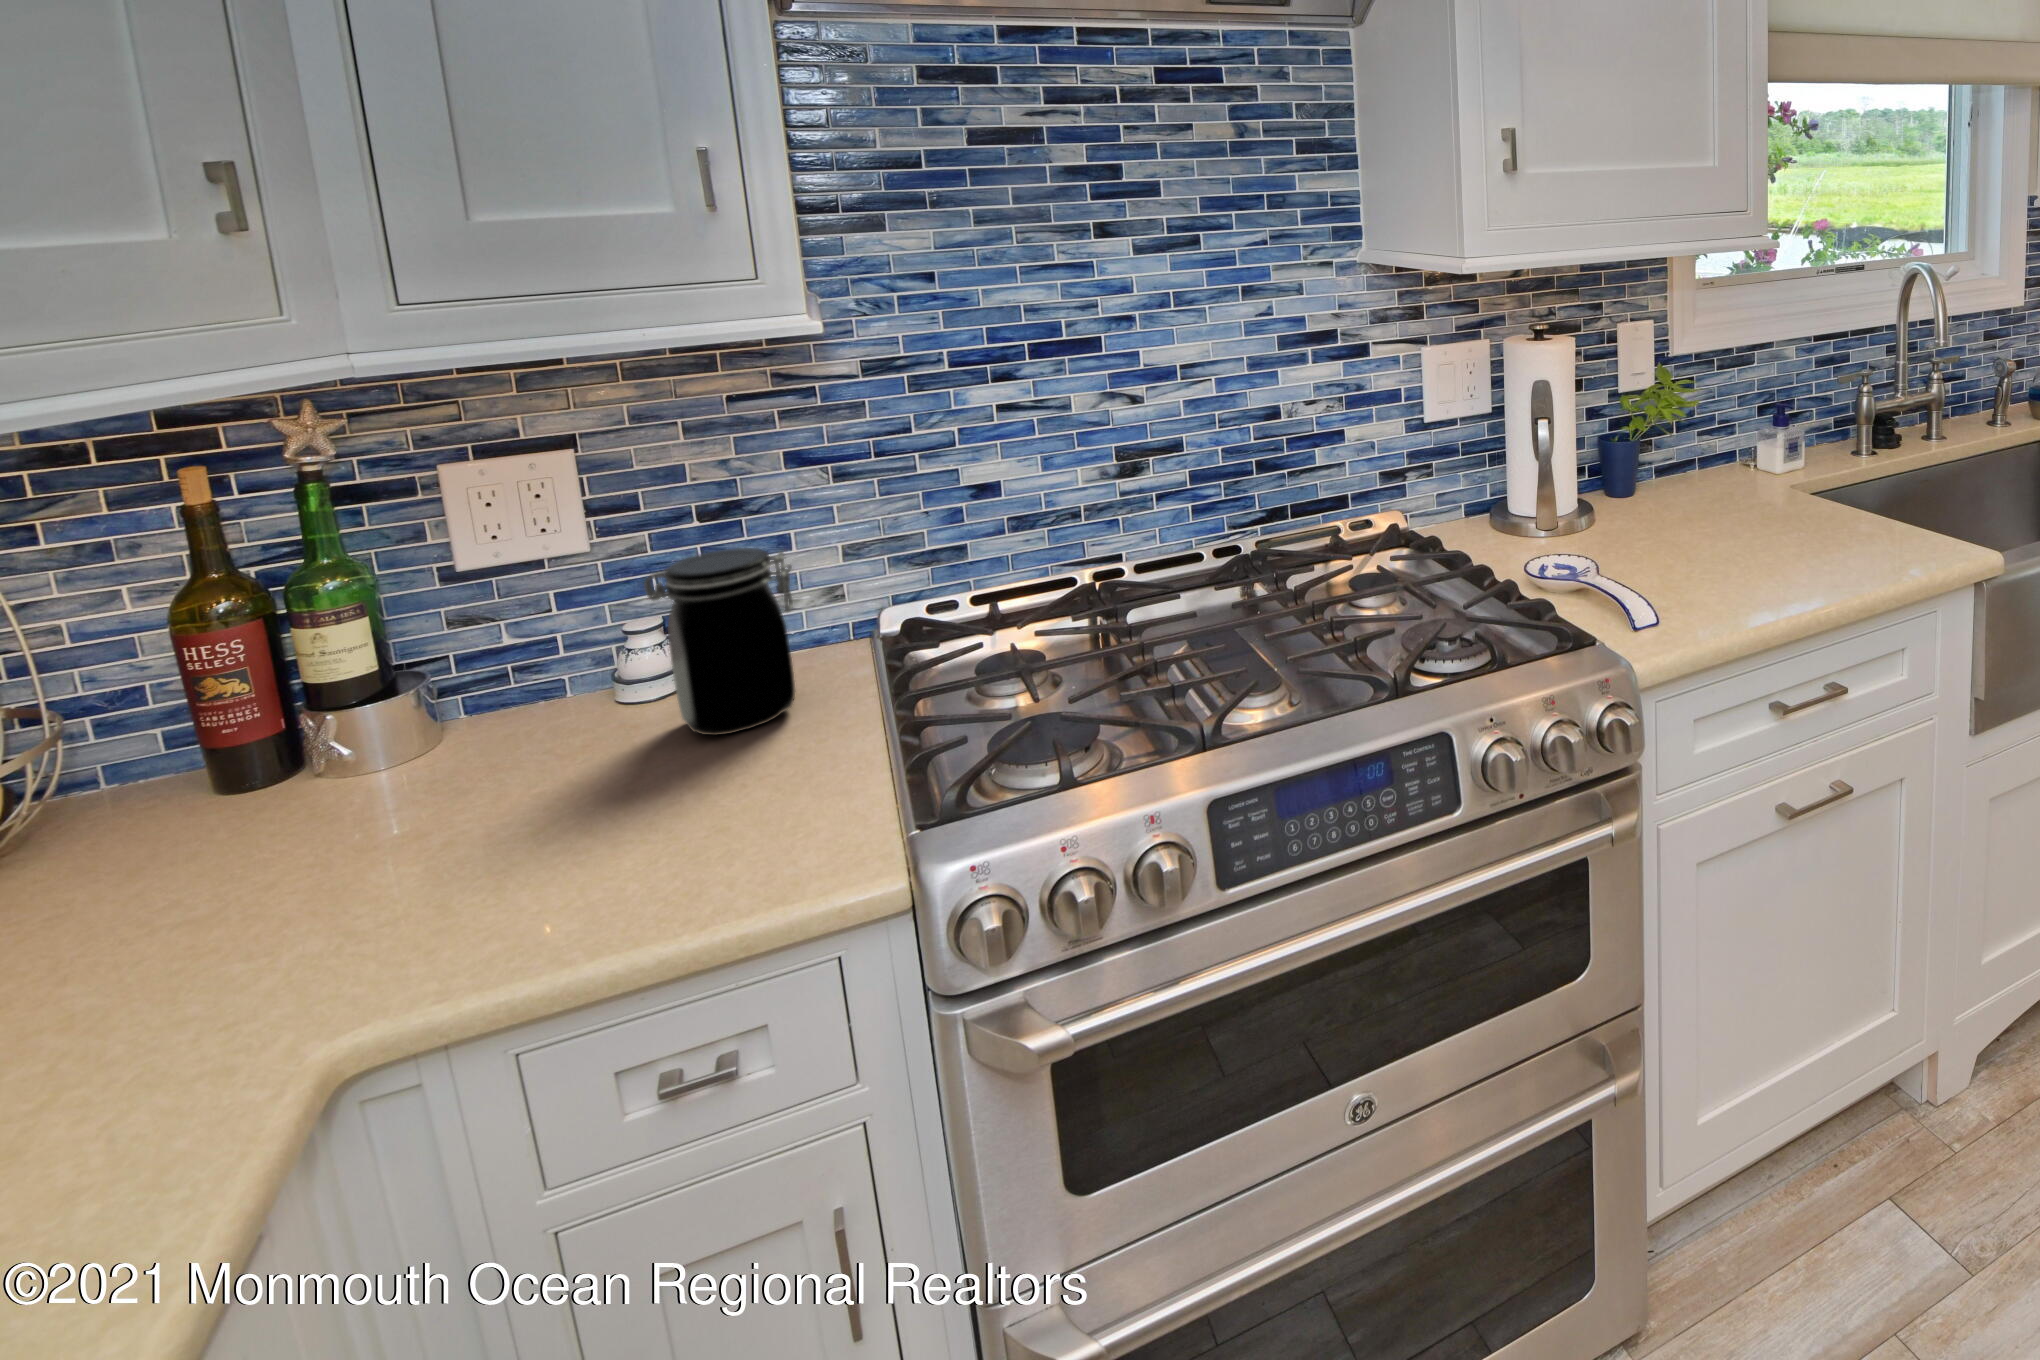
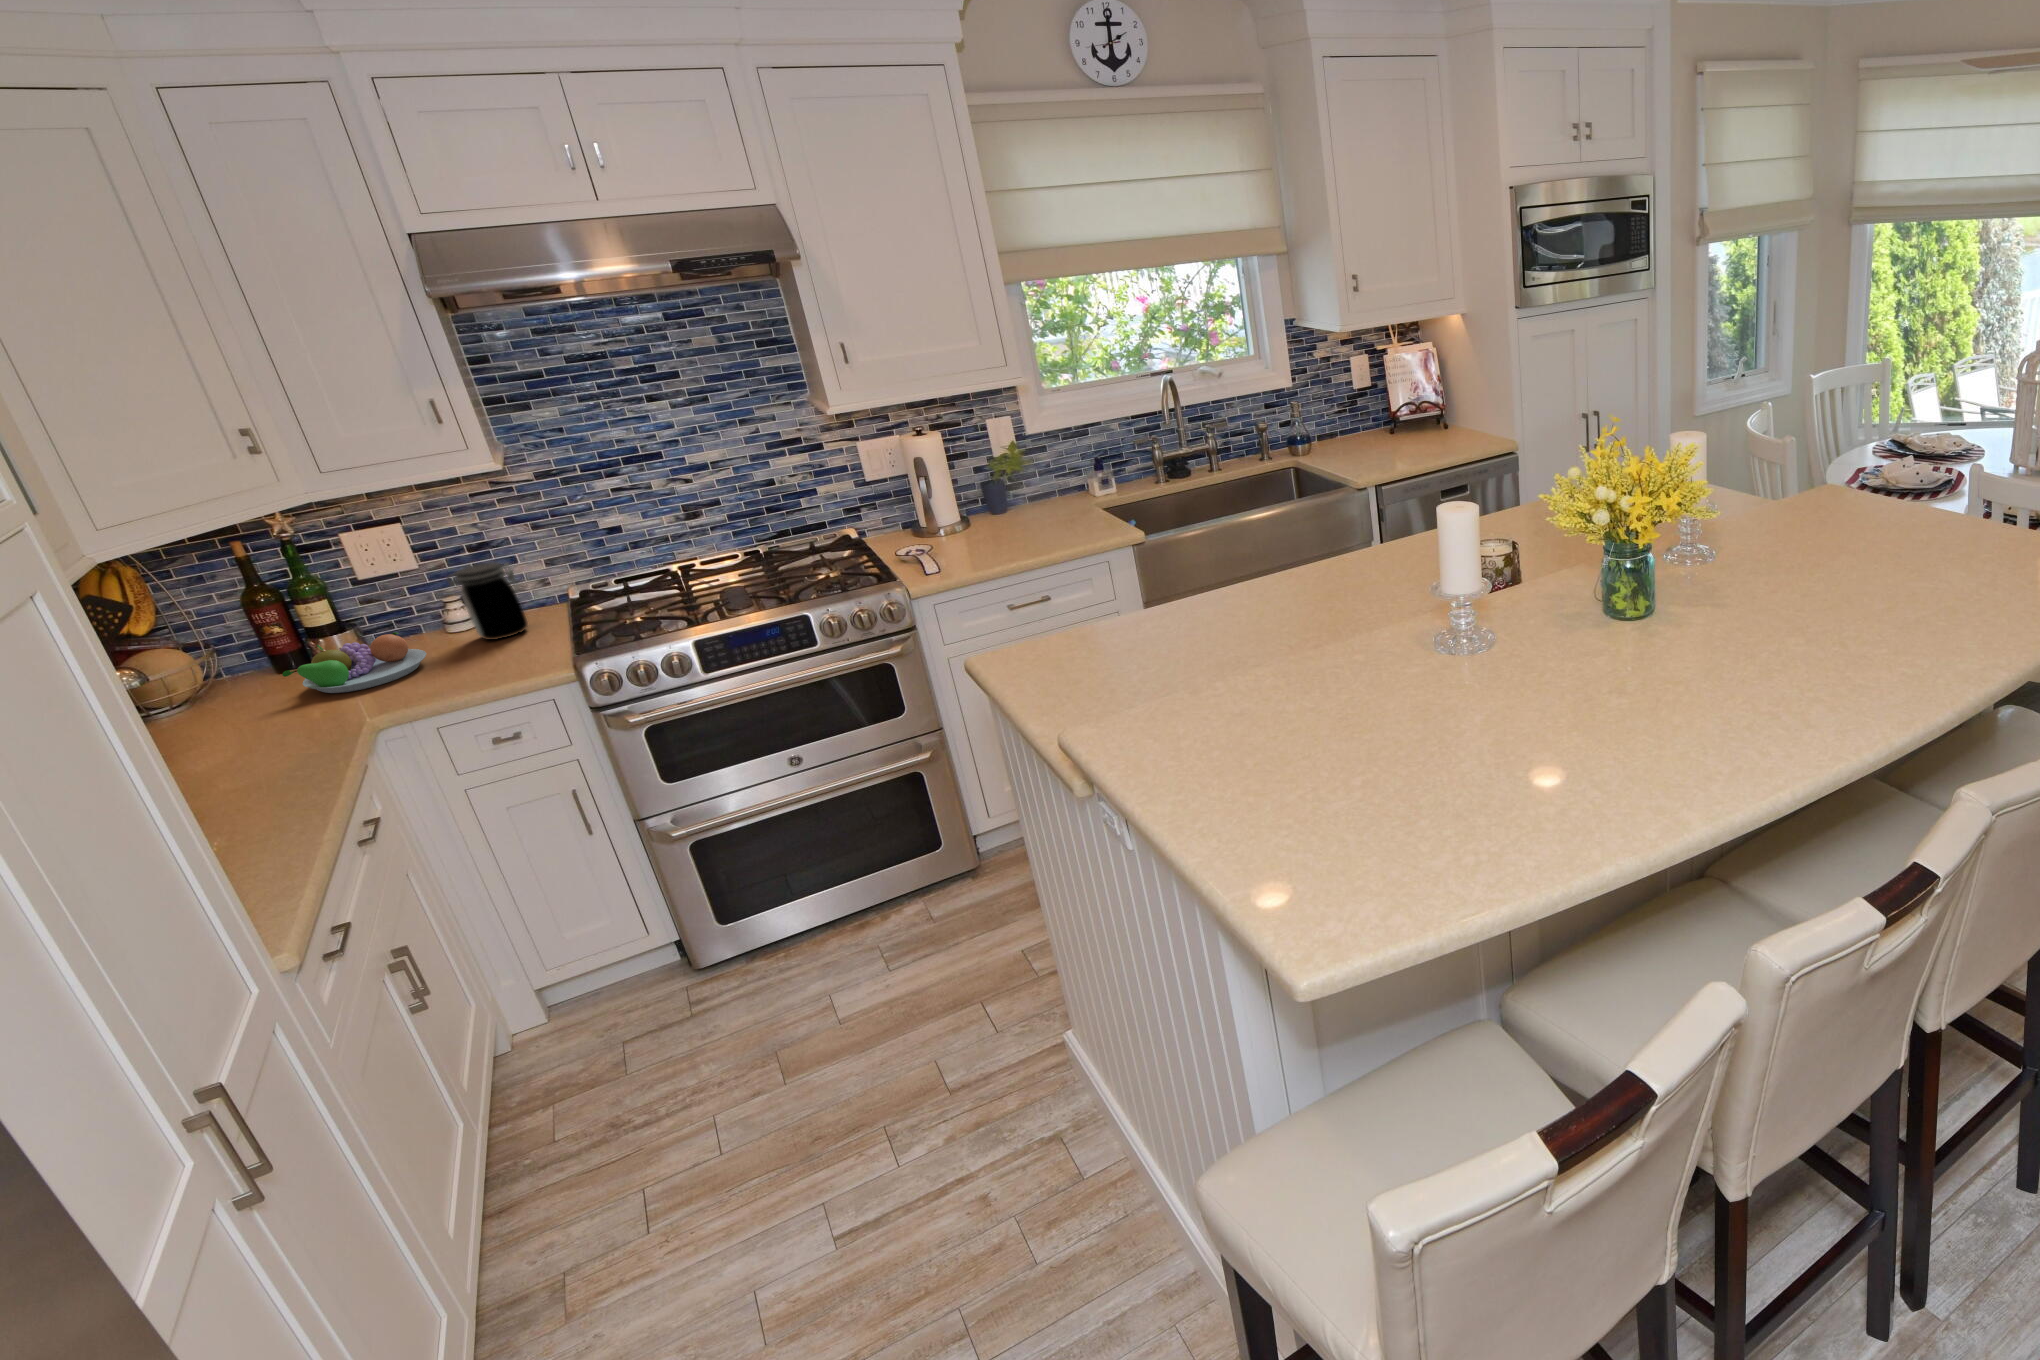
fruit bowl: none [167,714,557,896] -> present [282,632,426,693]

